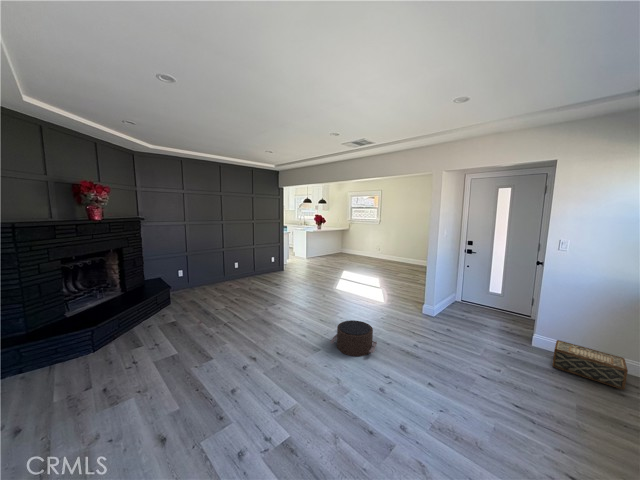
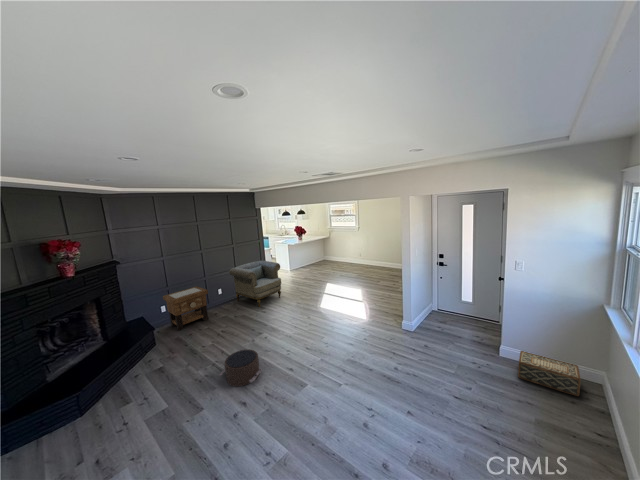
armchair: none [246,240,298,284] -> present [229,261,281,307]
side table: none [180,256,224,296] -> present [163,286,208,331]
pouf: present [330,320,377,356] -> present [219,349,262,386]

